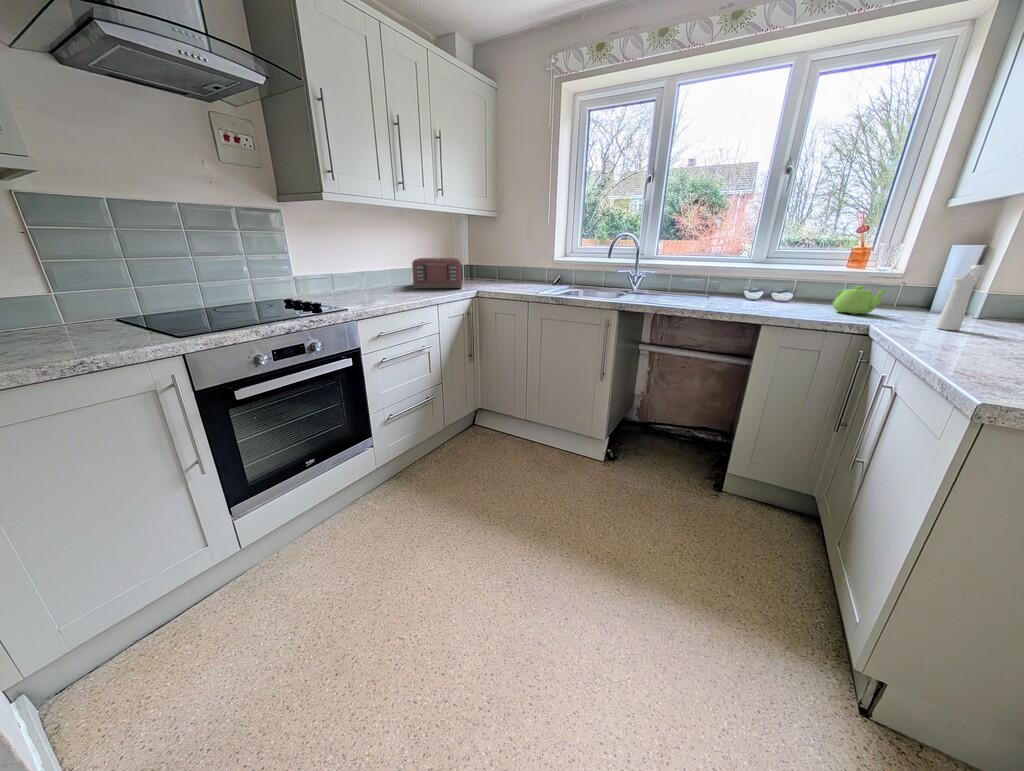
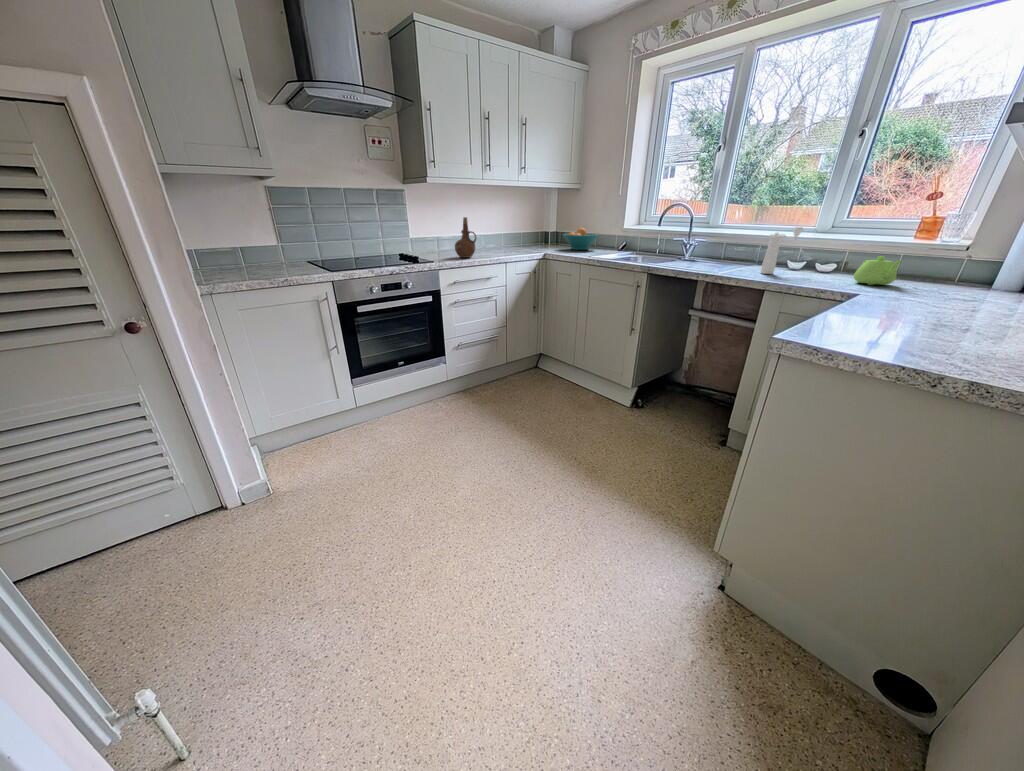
ceramic pitcher: none [368,248,397,300] -> present [455,217,476,258]
toaster: present [412,258,462,288] -> none [497,226,541,251]
fruit bowl: none [488,260,529,285] -> present [563,228,598,250]
pepper mill: present [936,265,989,330] -> present [761,227,803,274]

